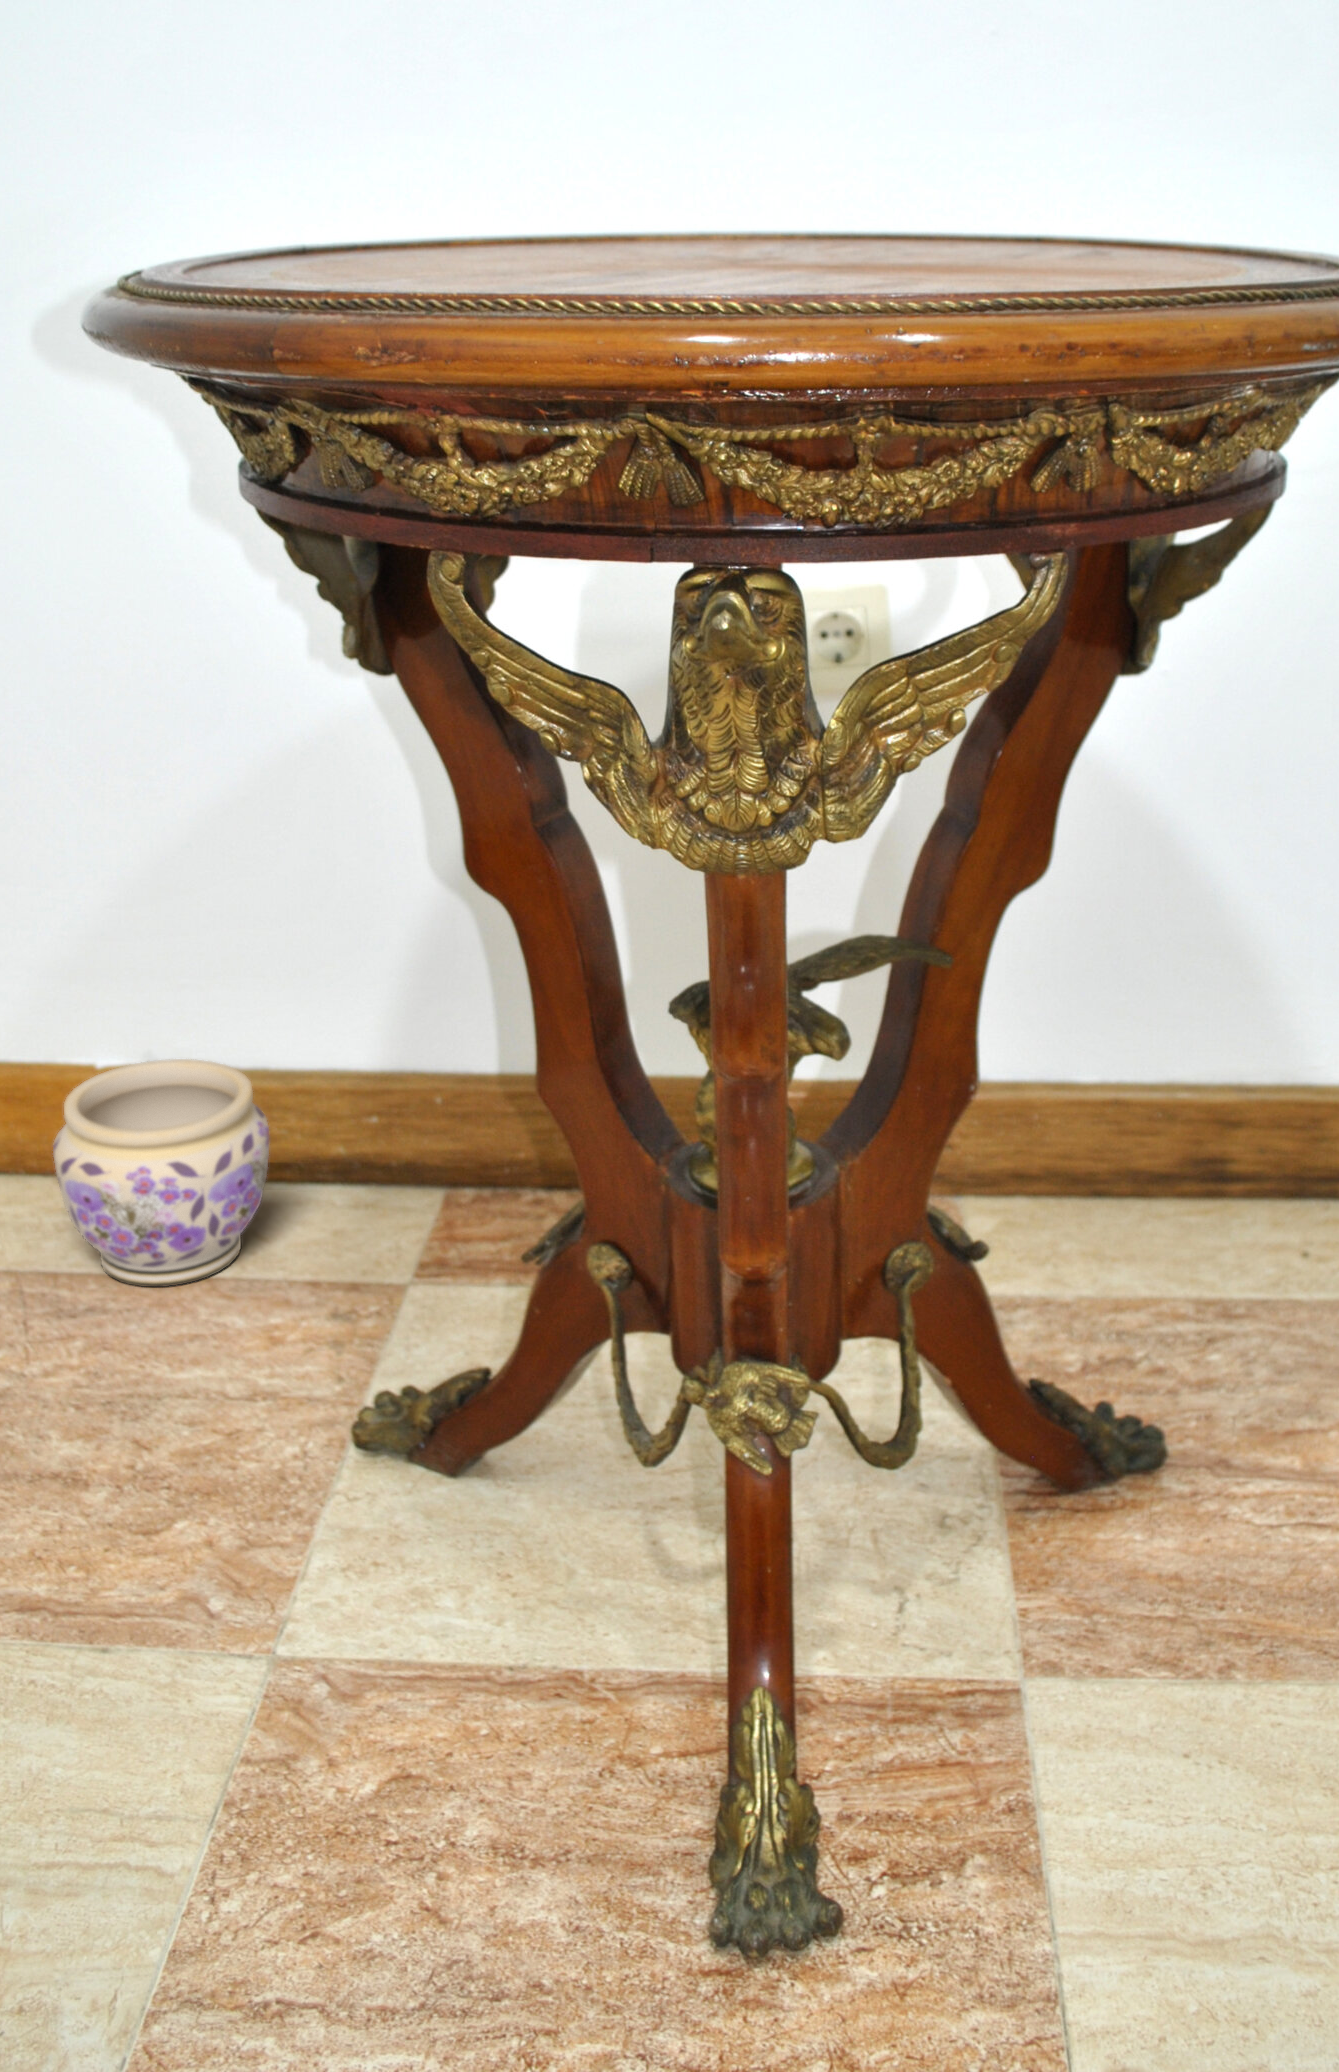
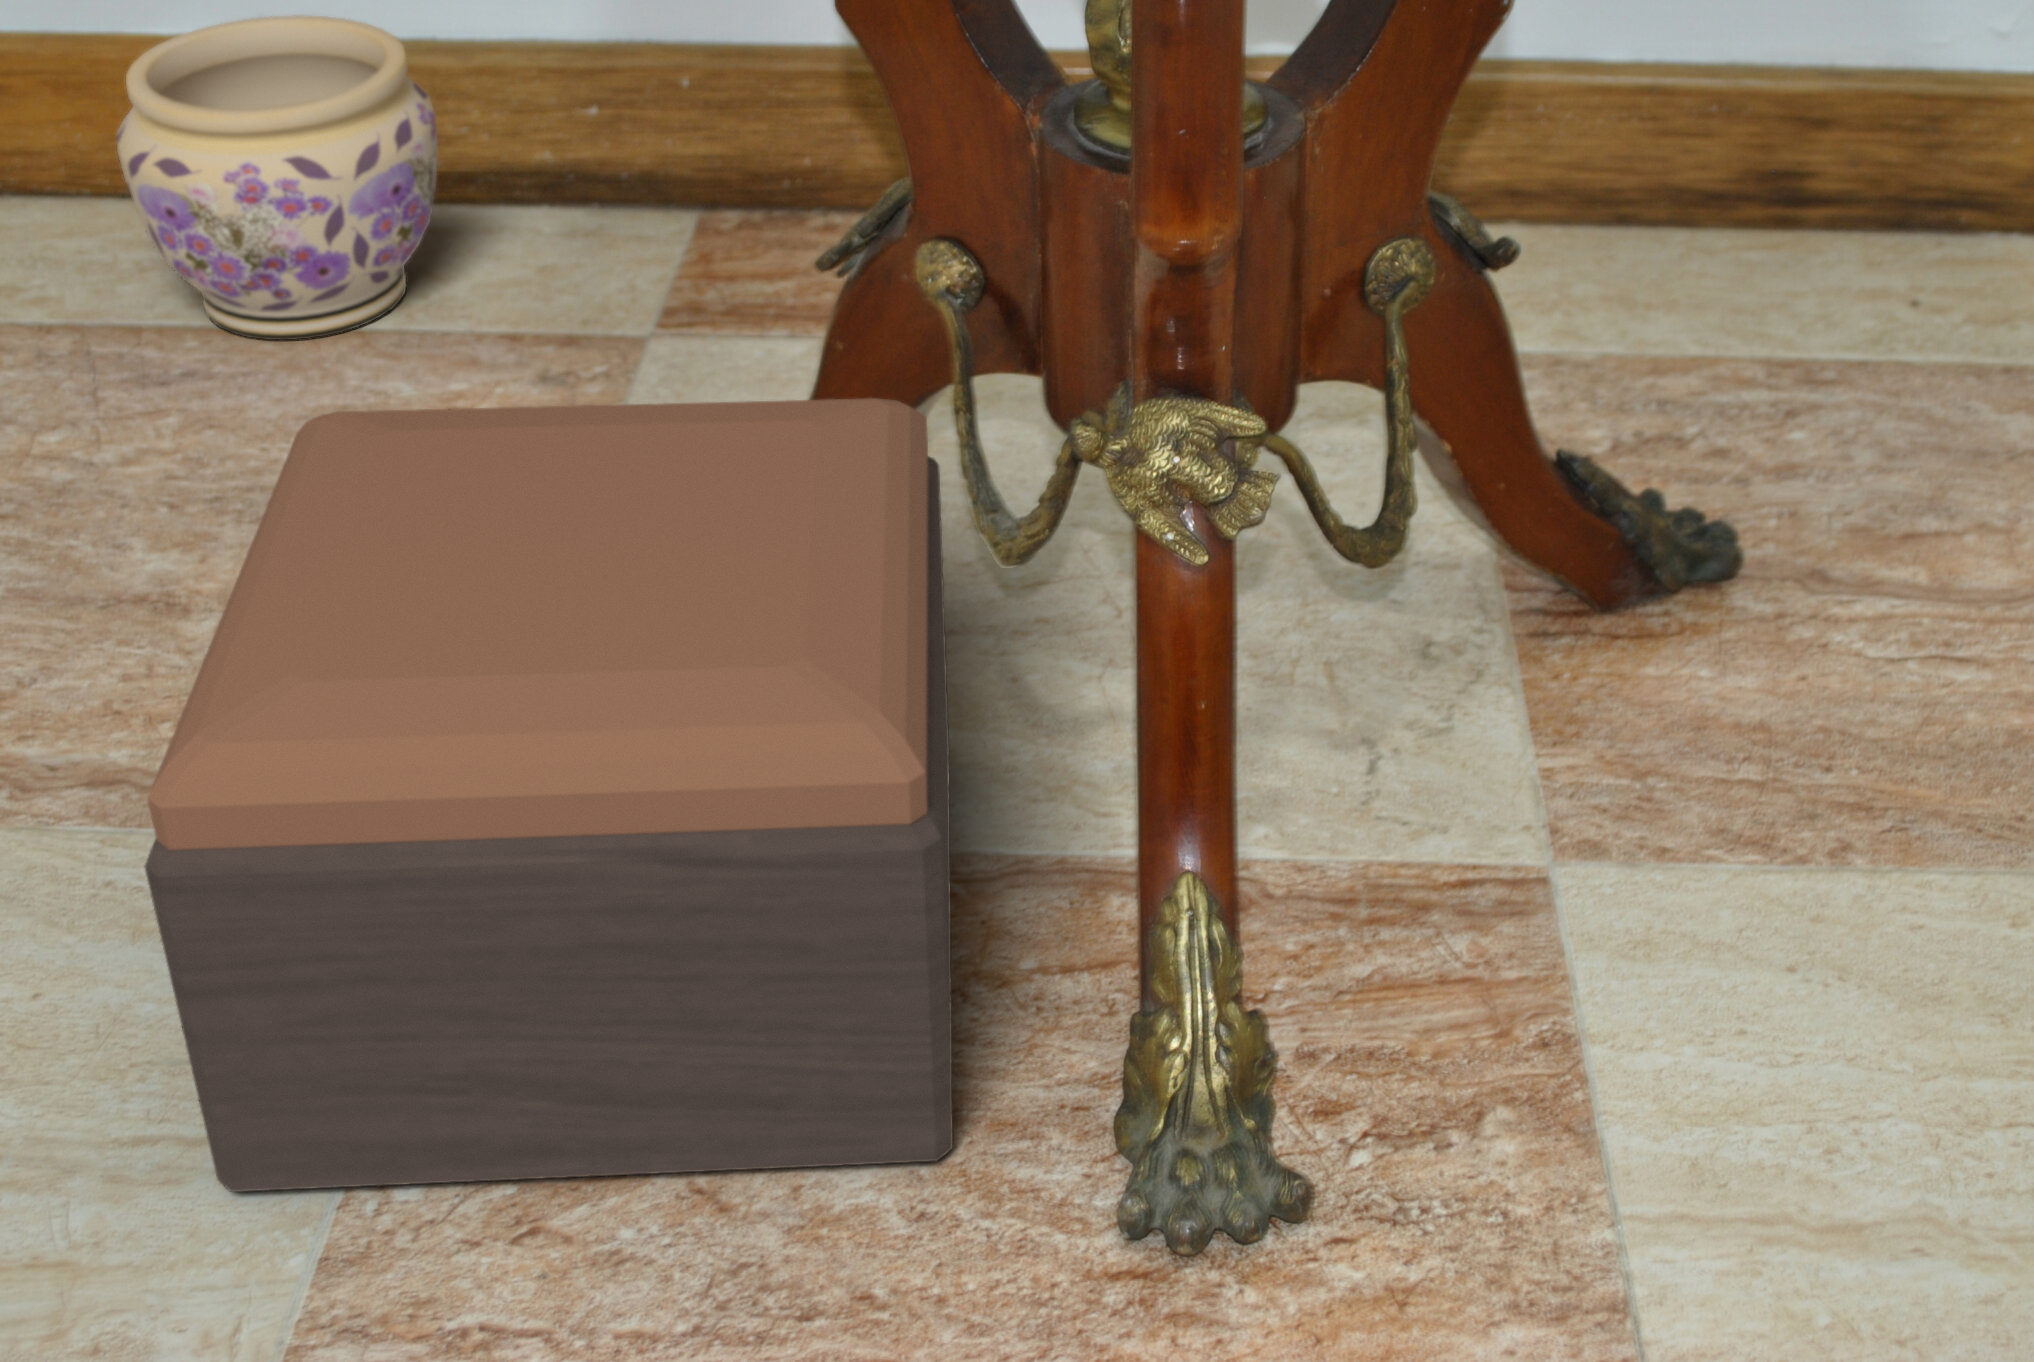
footstool: none [82,1350,607,1907] -> present [145,398,953,1192]

